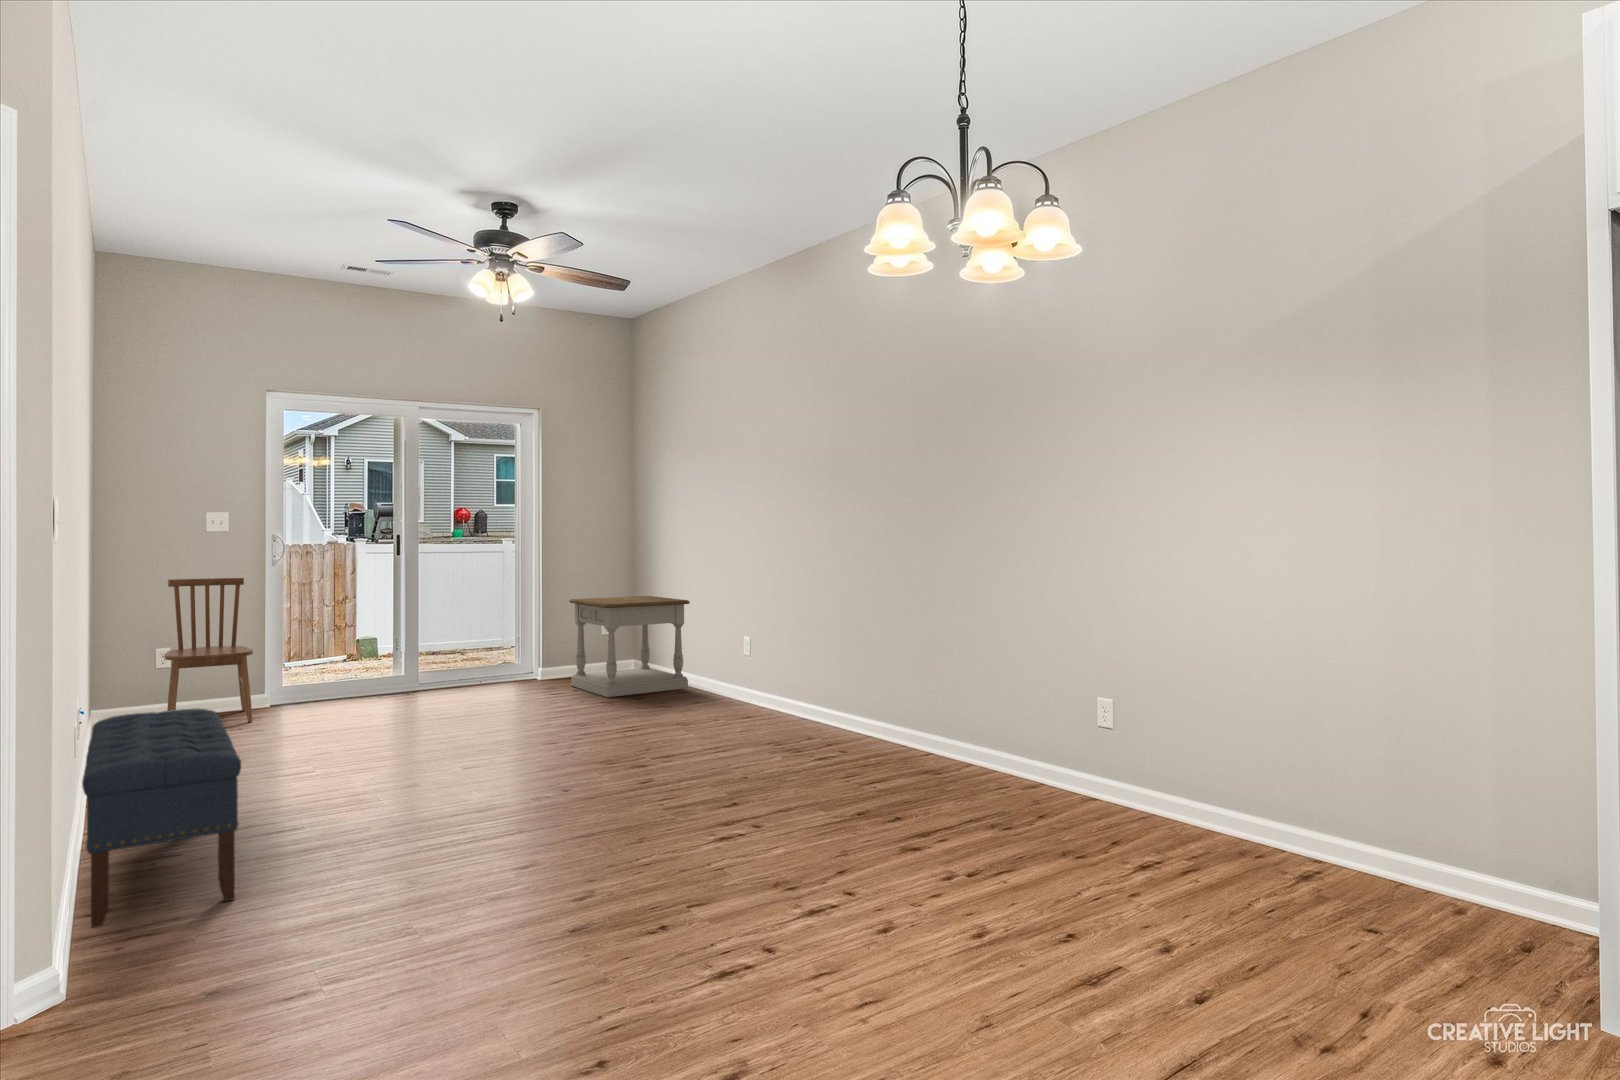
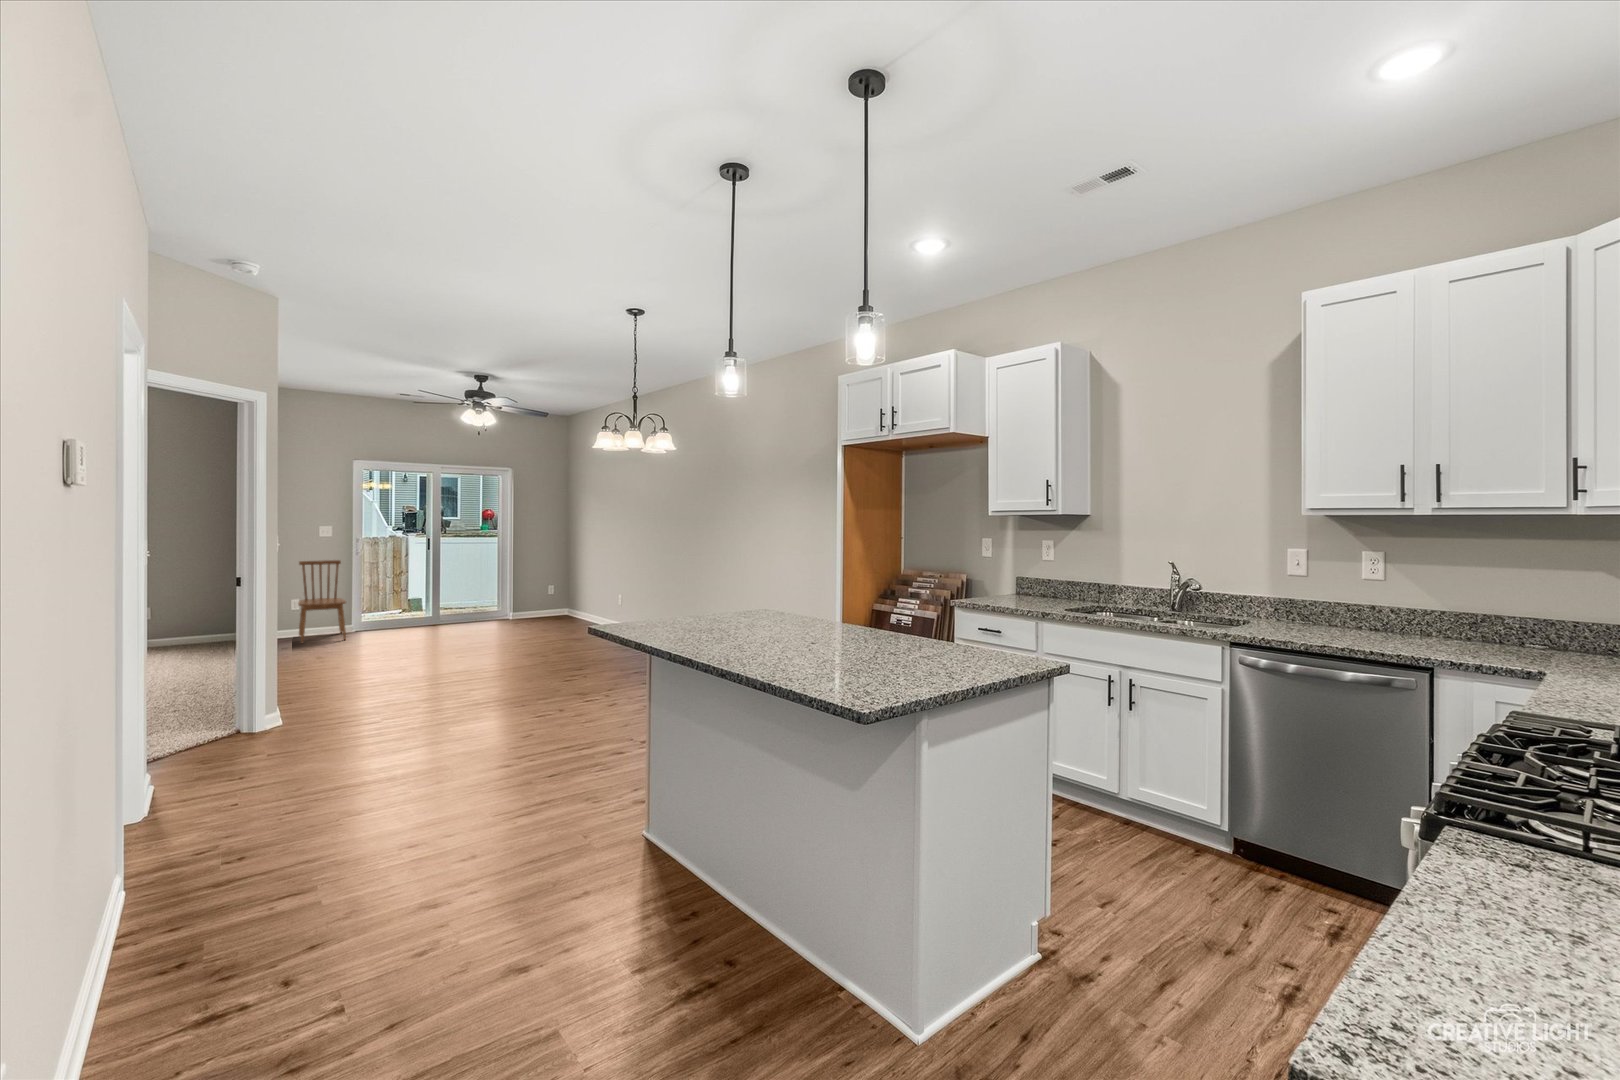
side table: present [569,596,690,697] -> none [530,572,599,631]
bench: present [82,709,241,928] -> none [277,636,347,724]

